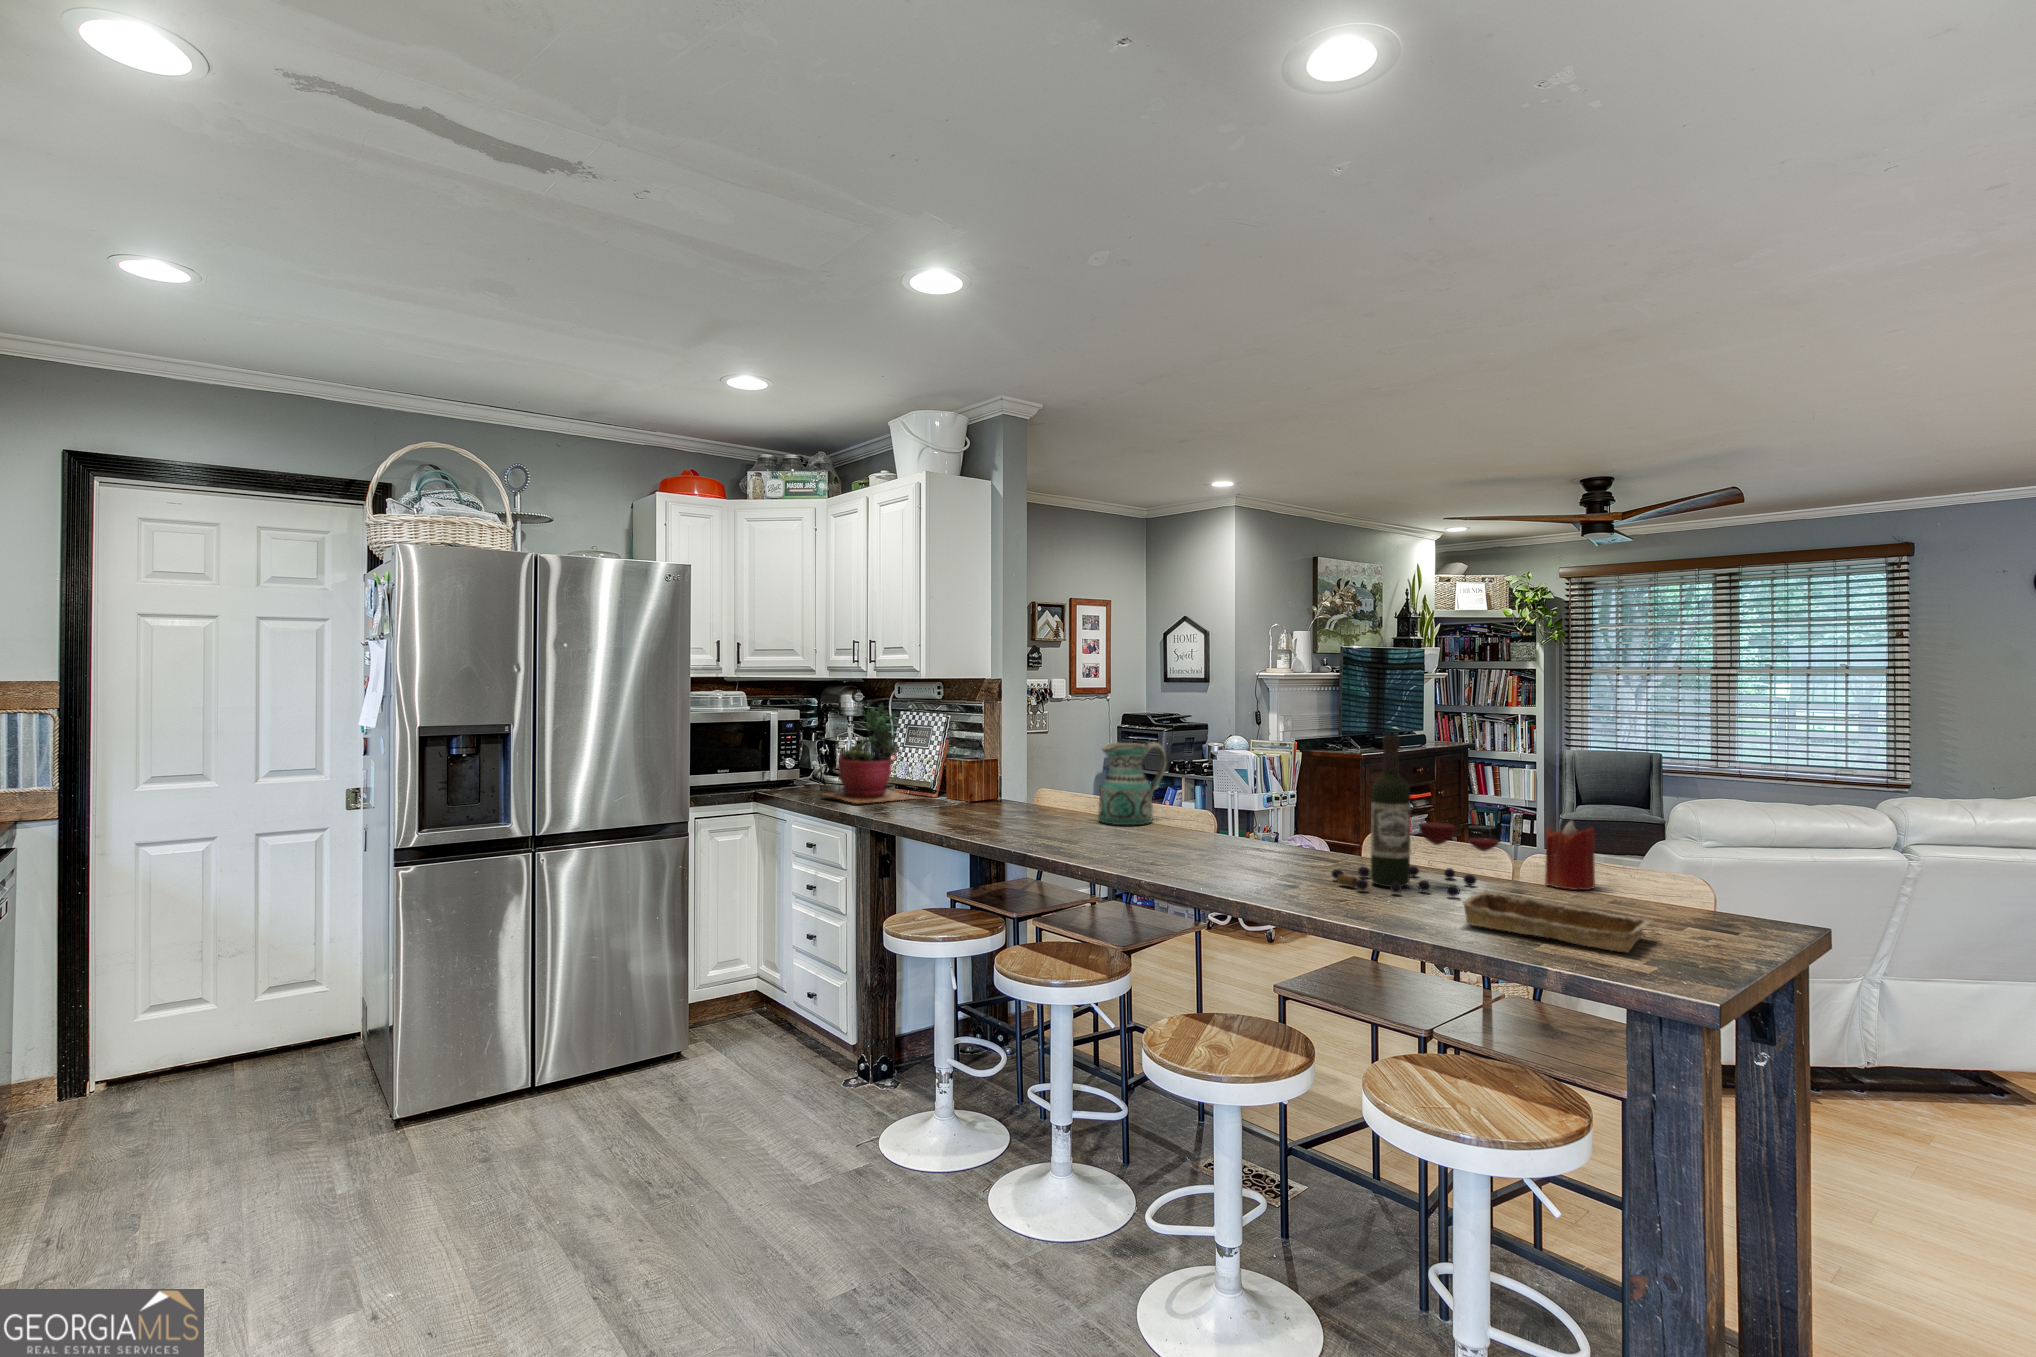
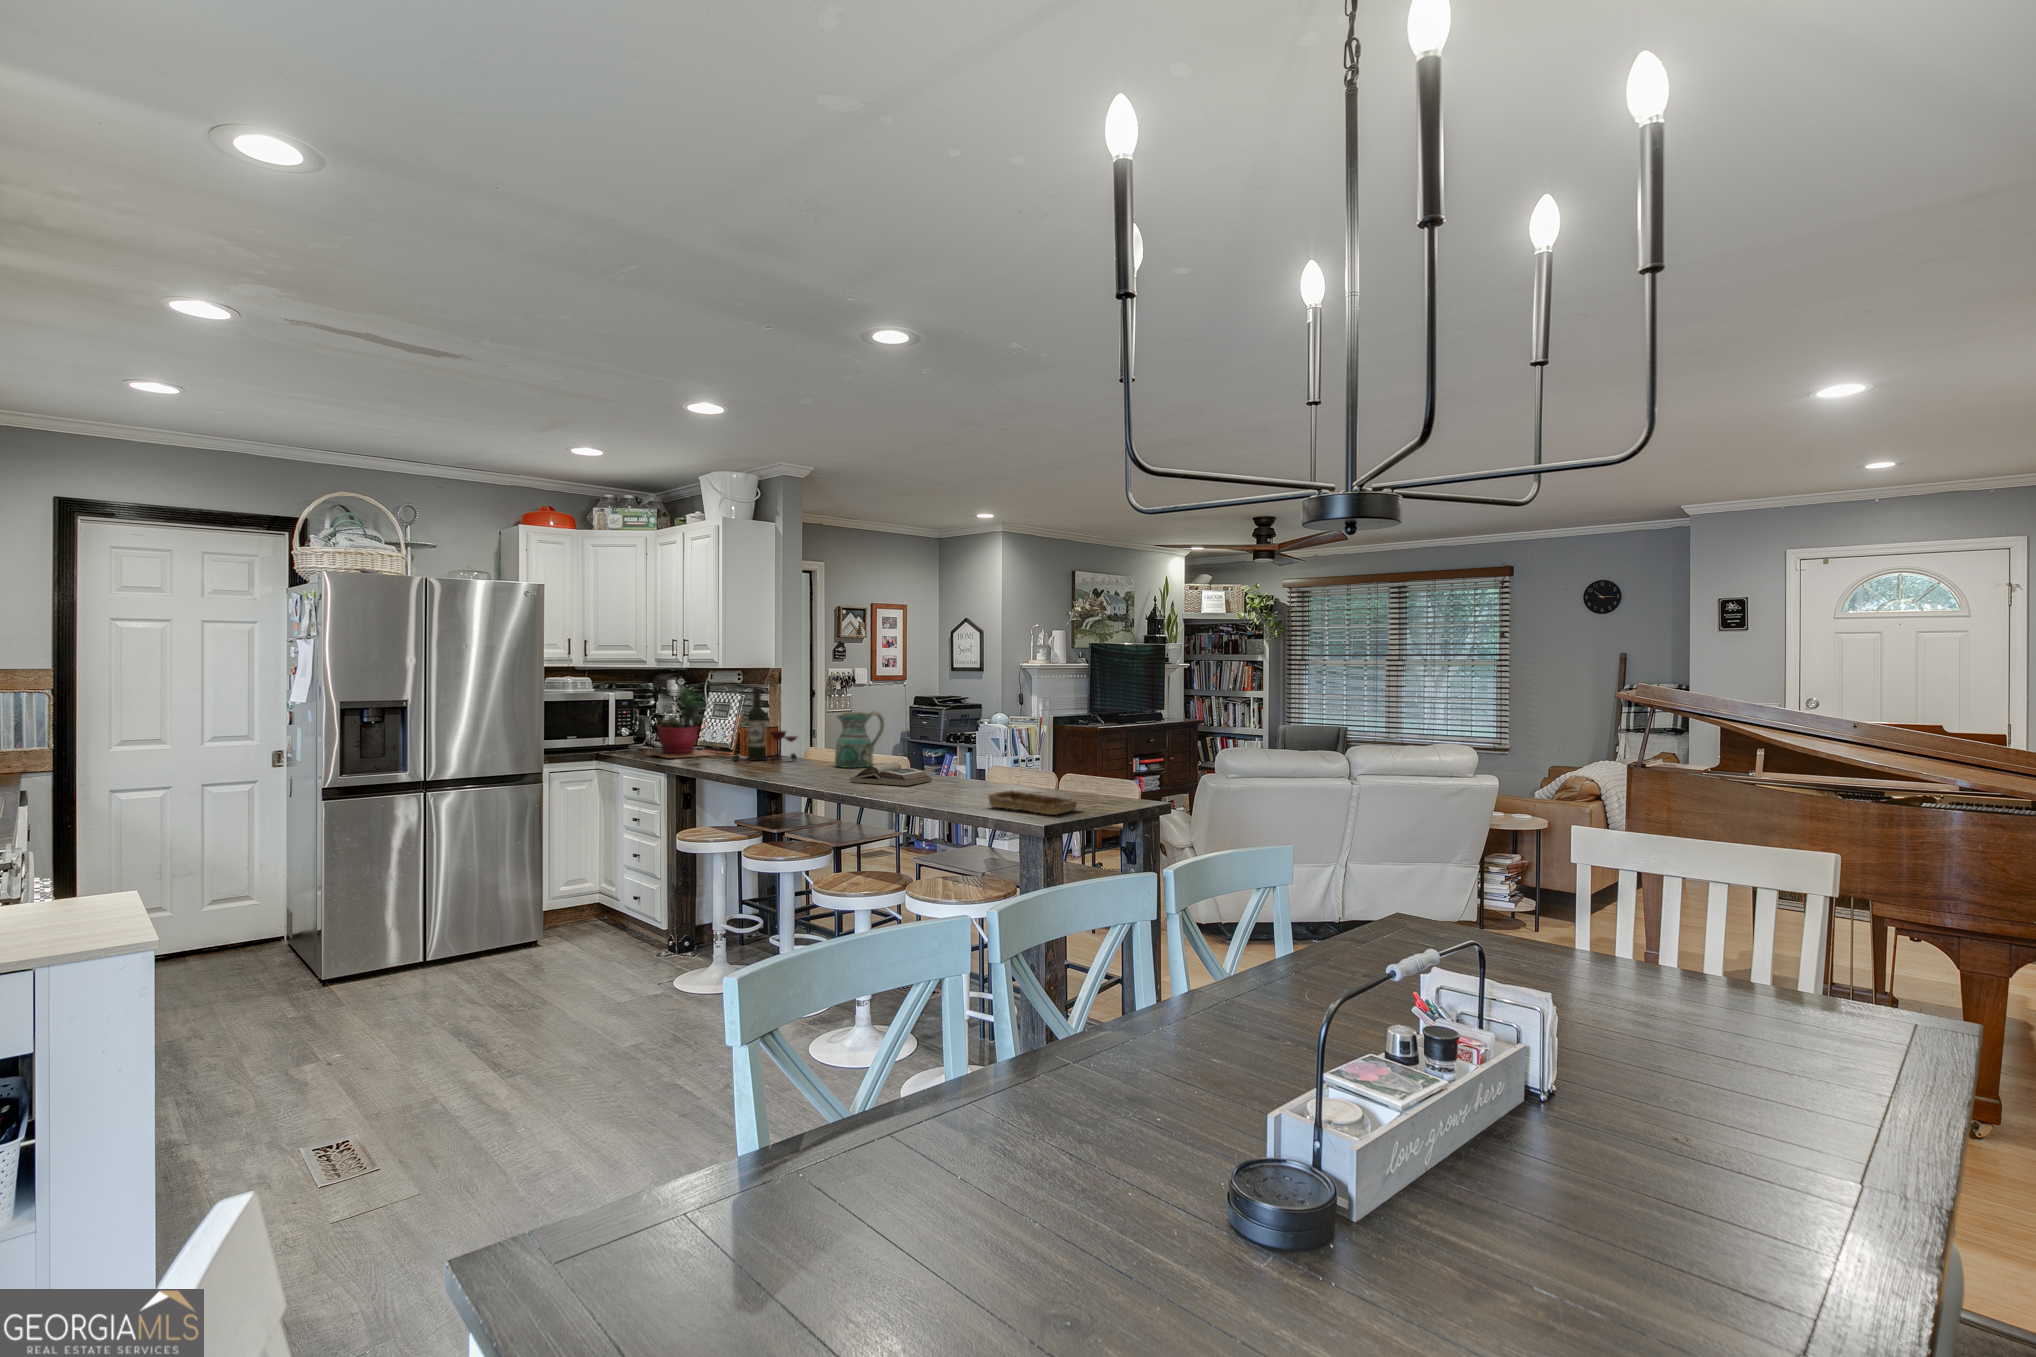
wine bottle: present [1331,734,1500,896] -> present [731,689,797,762]
candle: present [1545,821,1595,890] -> none [1071,752,1099,793]
book: none [1154,824,1280,866] -> present [850,762,932,786]

